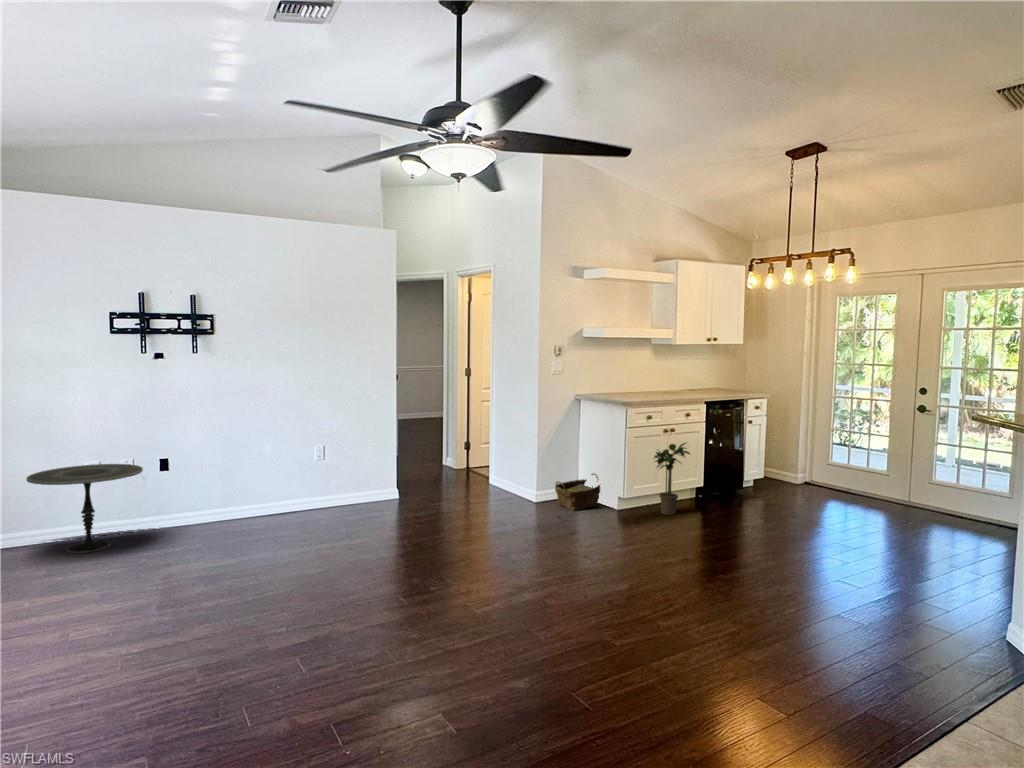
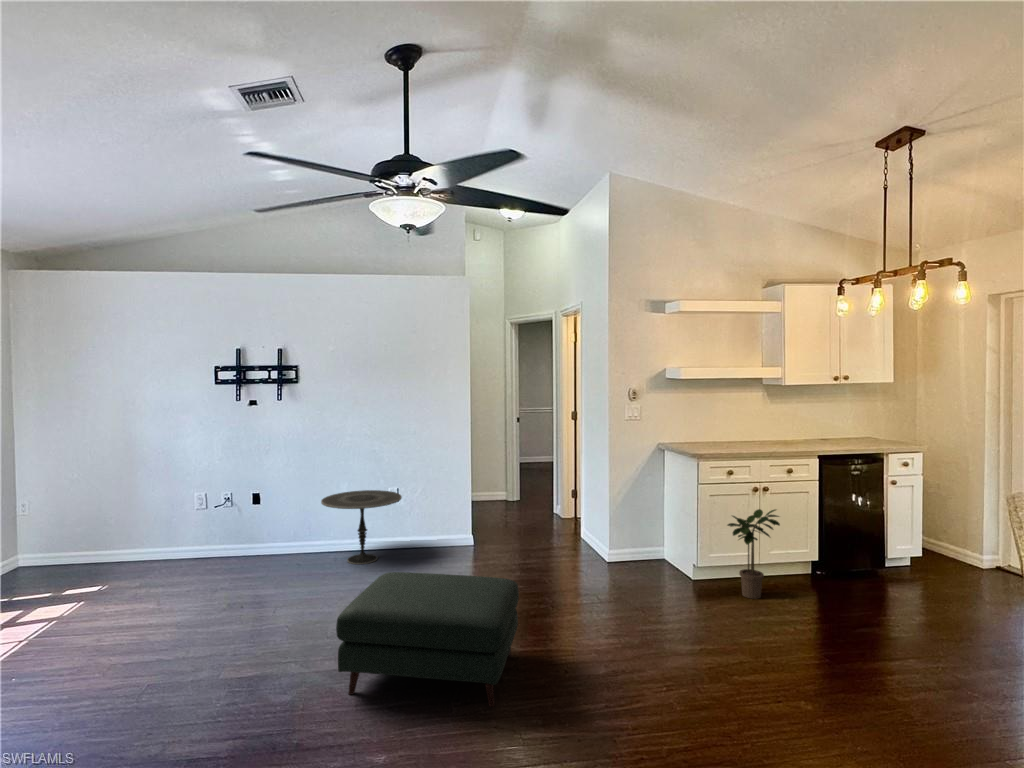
side table: present [26,464,143,553] -> present [321,490,402,564]
woven basket: present [555,473,601,511] -> none [620,535,674,578]
ottoman: none [406,502,561,610] -> present [336,572,519,707]

